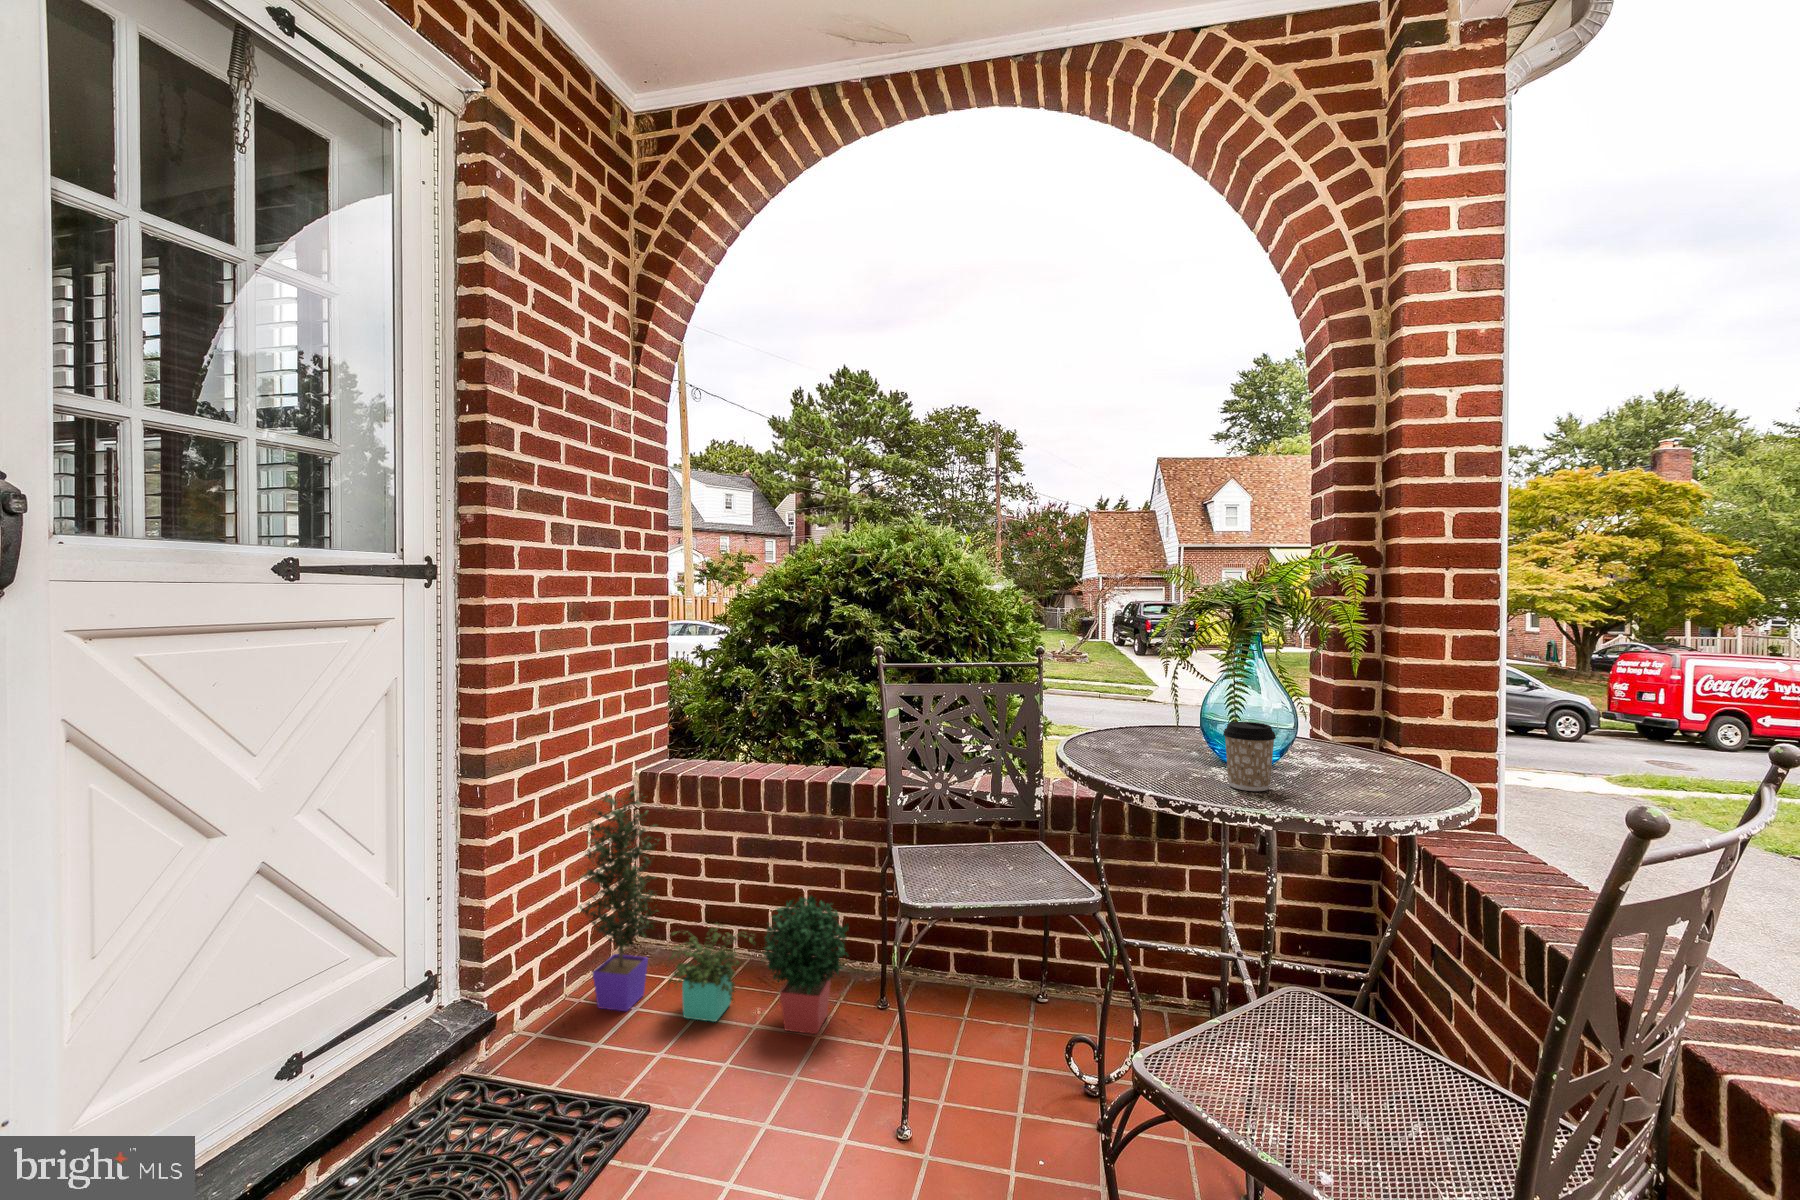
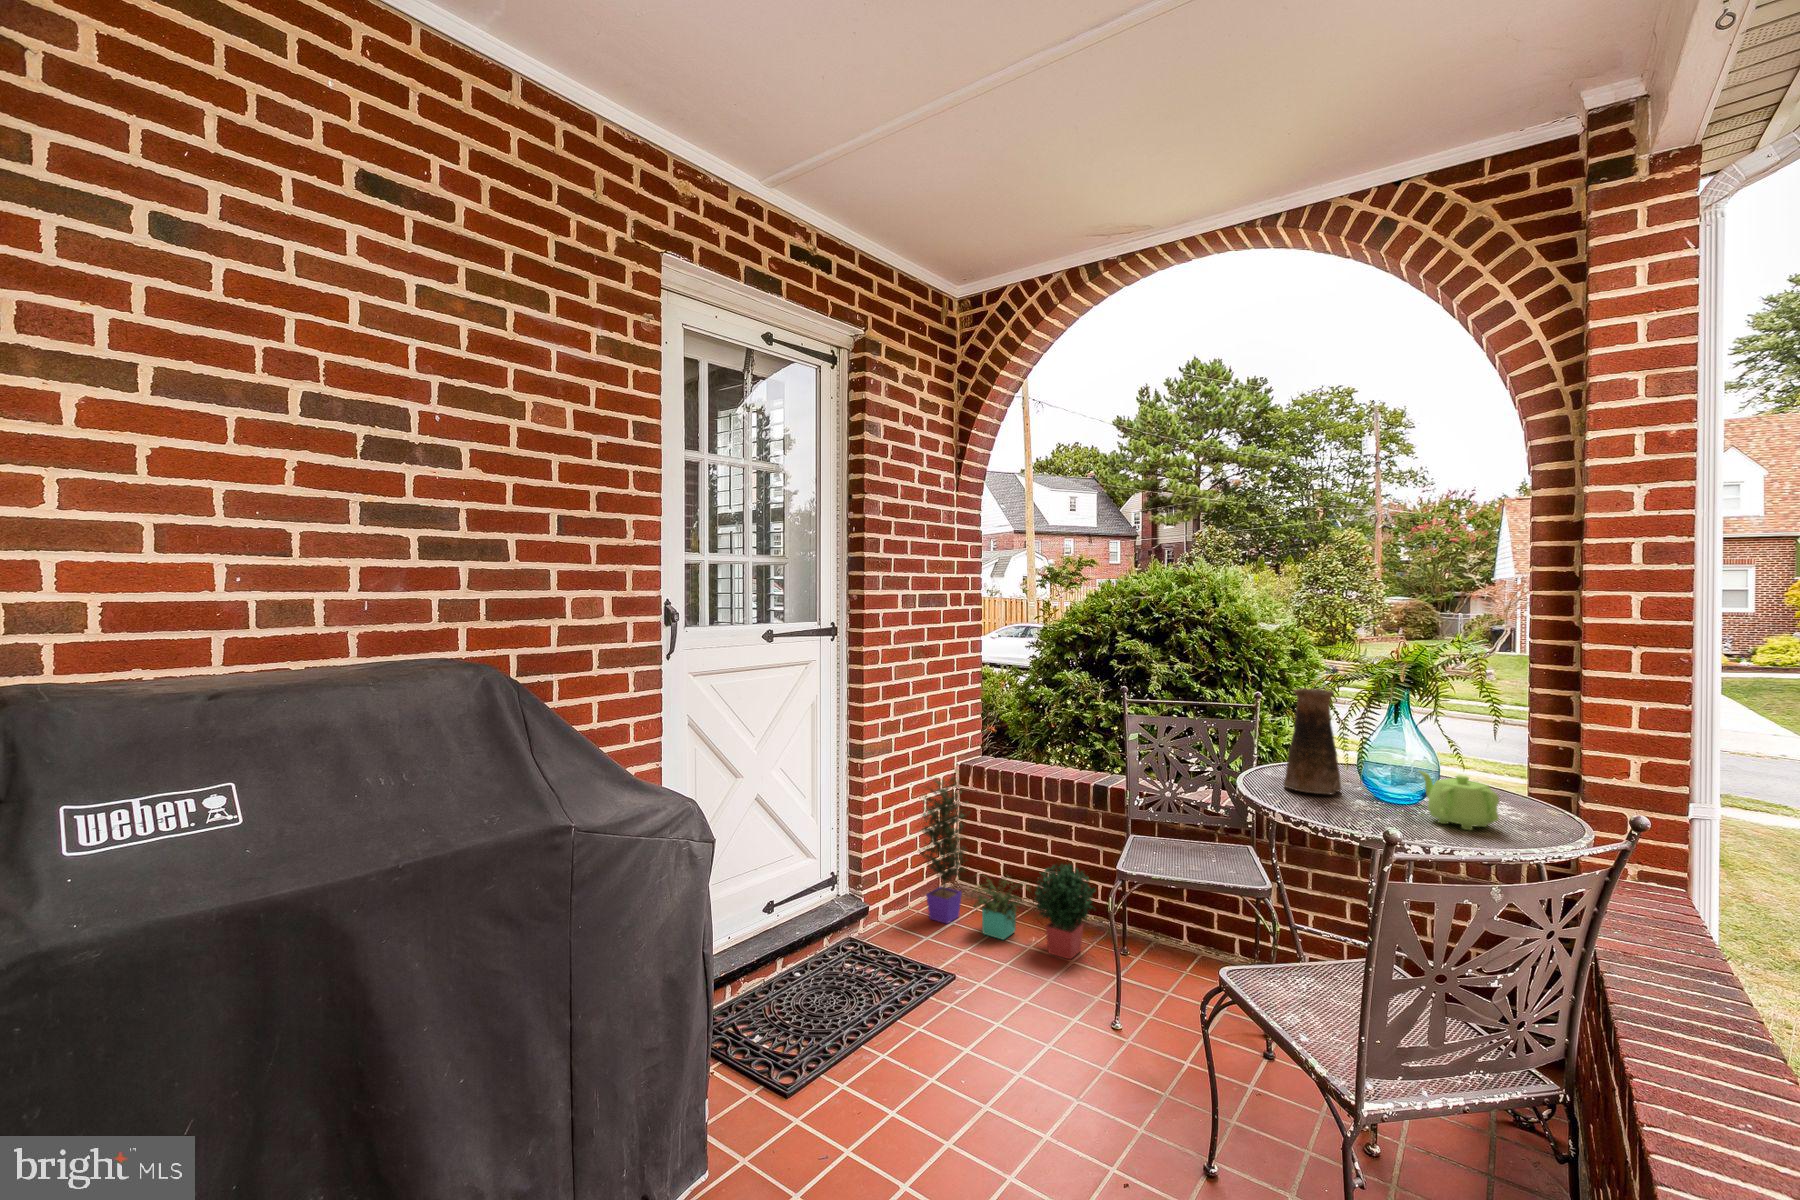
pitcher: none [1124,625,1197,764] -> present [1284,688,1342,794]
teapot: none [1303,721,1418,793] -> present [1419,771,1499,830]
coffee cup: present [1223,722,1276,791] -> none [1338,767,1378,818]

